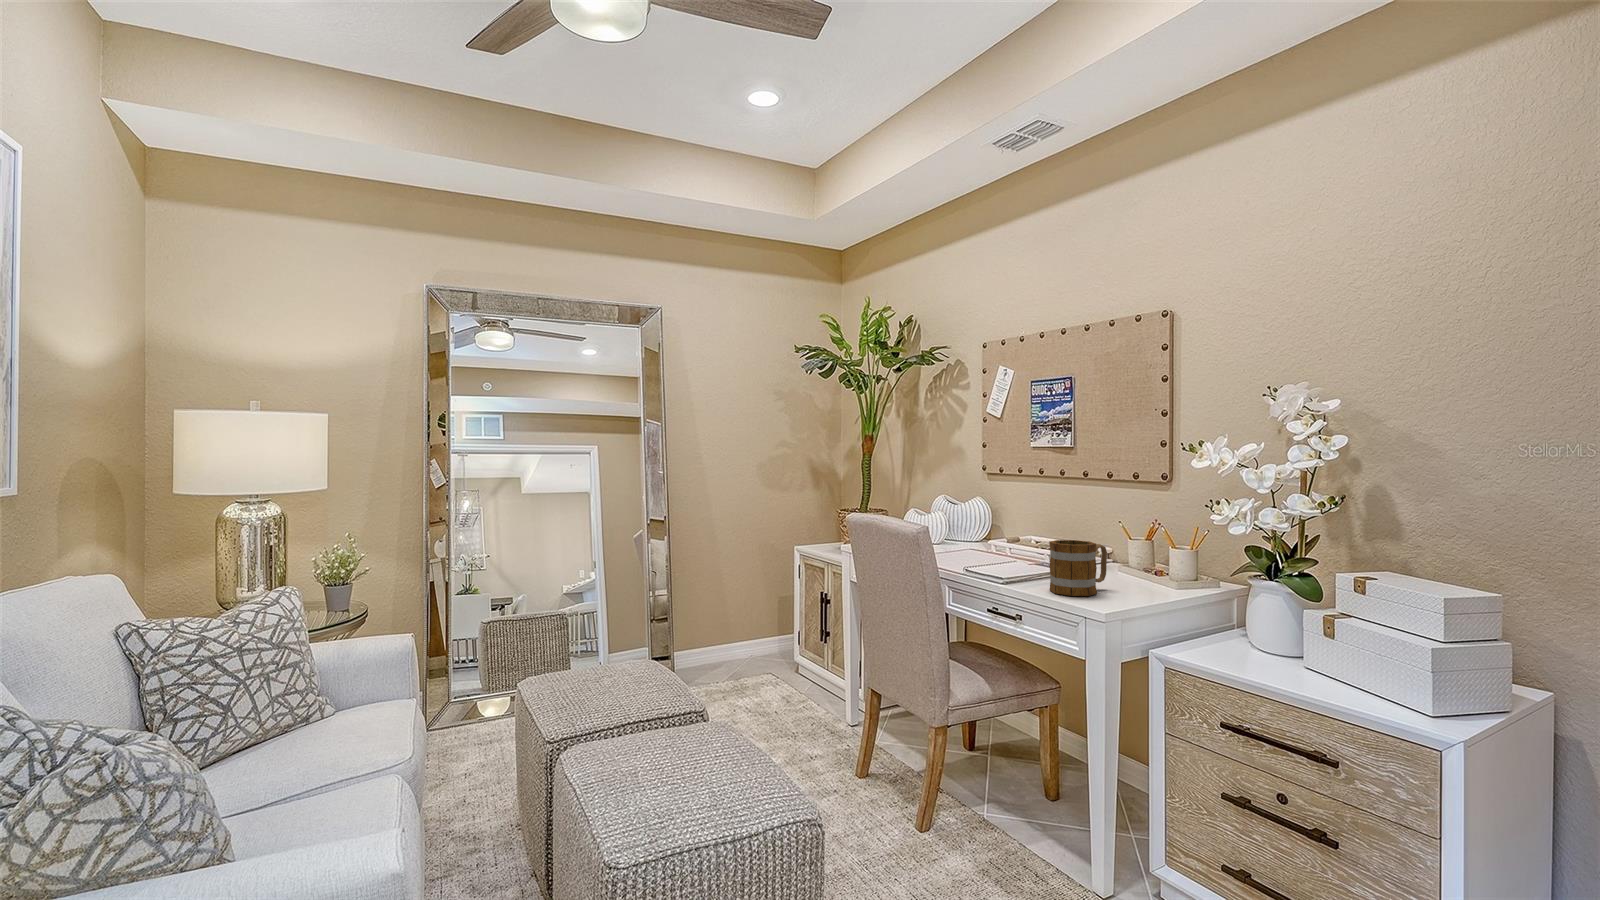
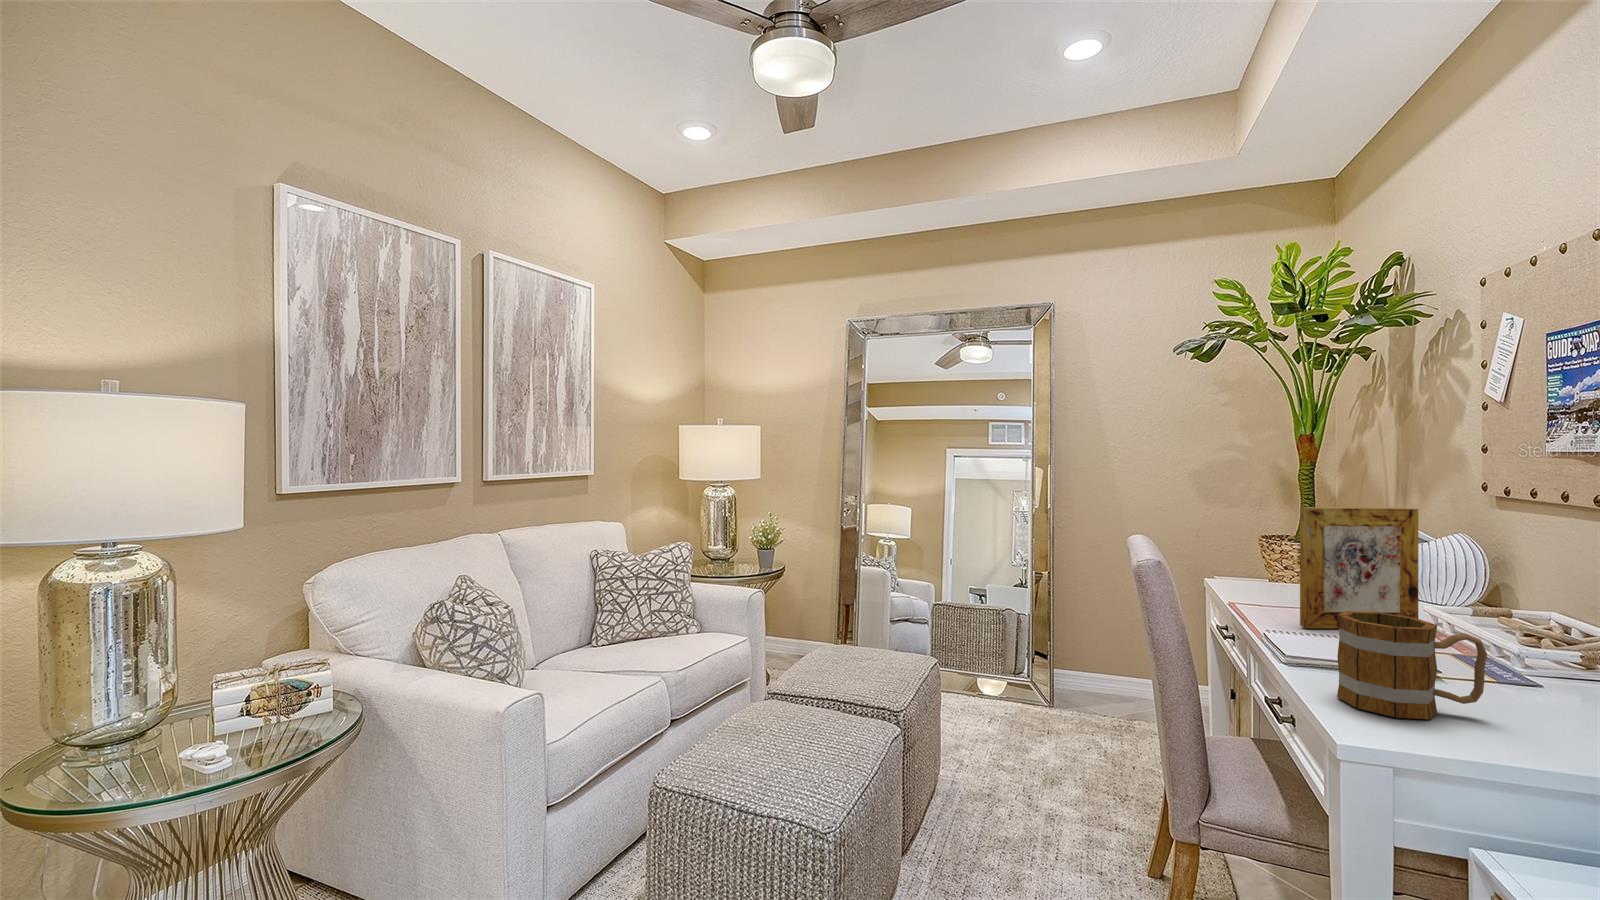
picture frame: none [956,482,994,564] -> present [1300,507,1418,629]

